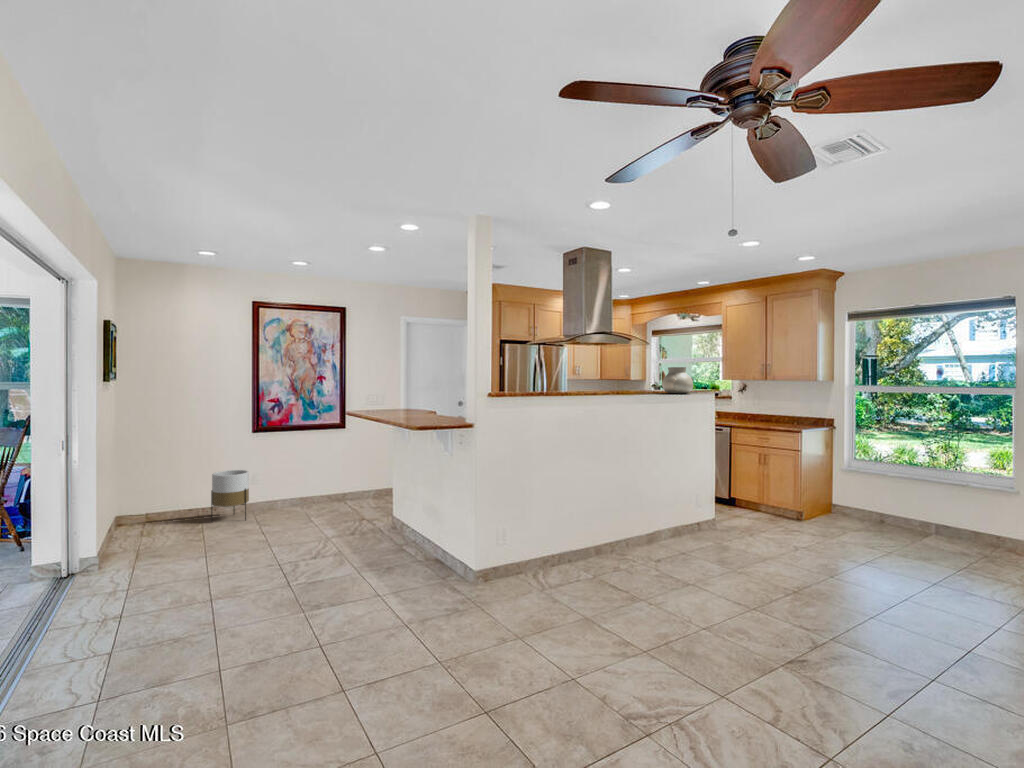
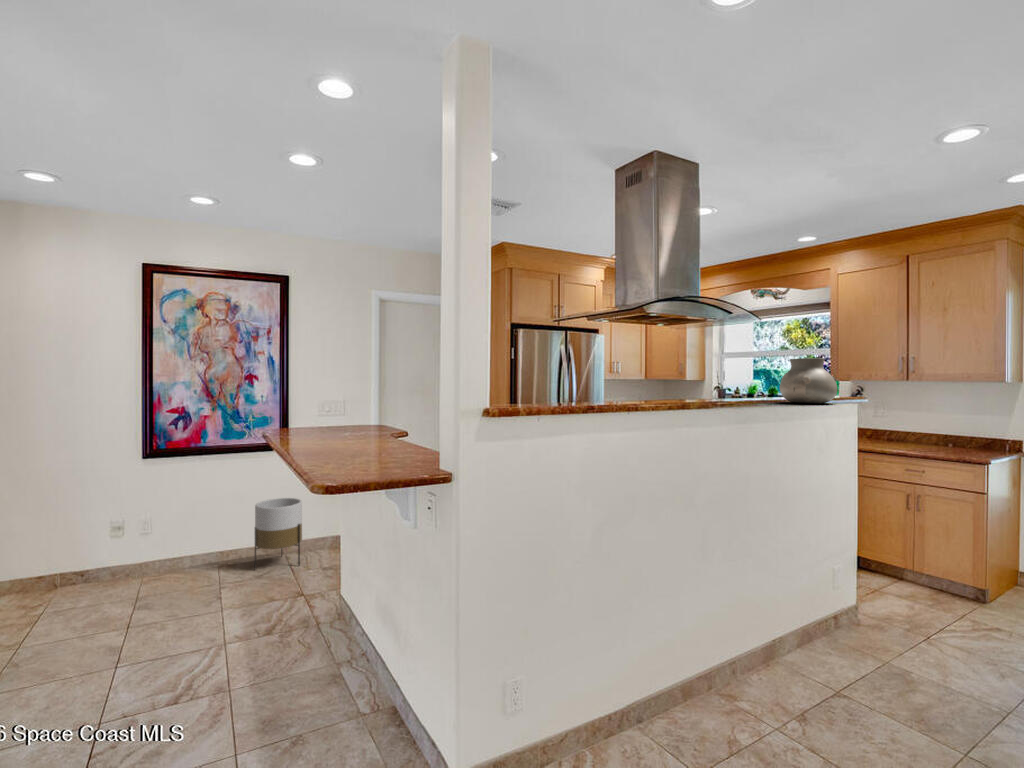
planter: present [211,470,249,522] -> present [255,498,302,570]

